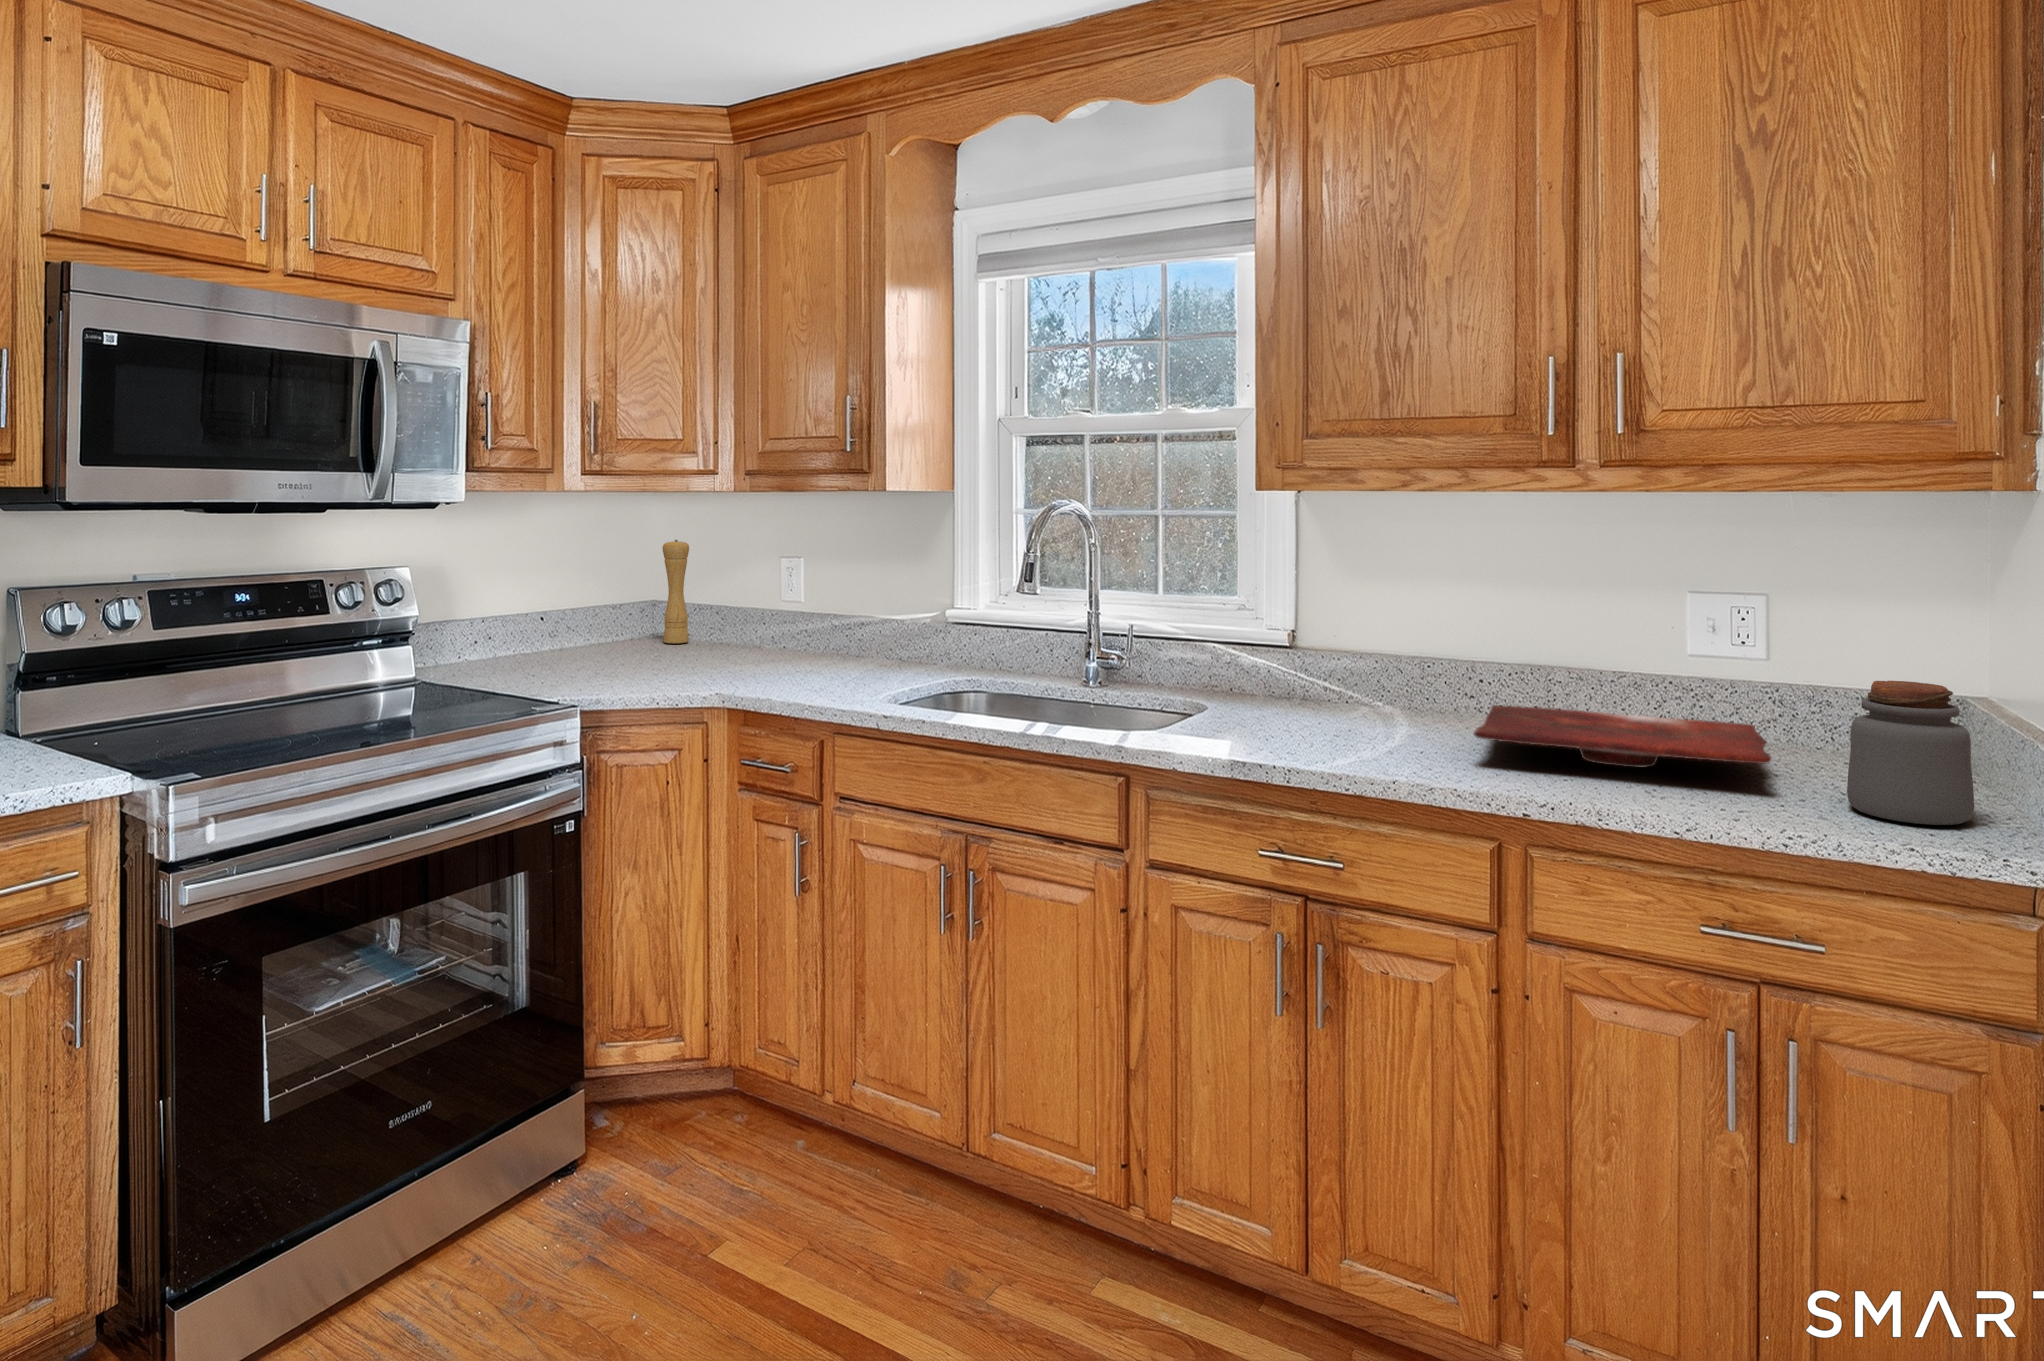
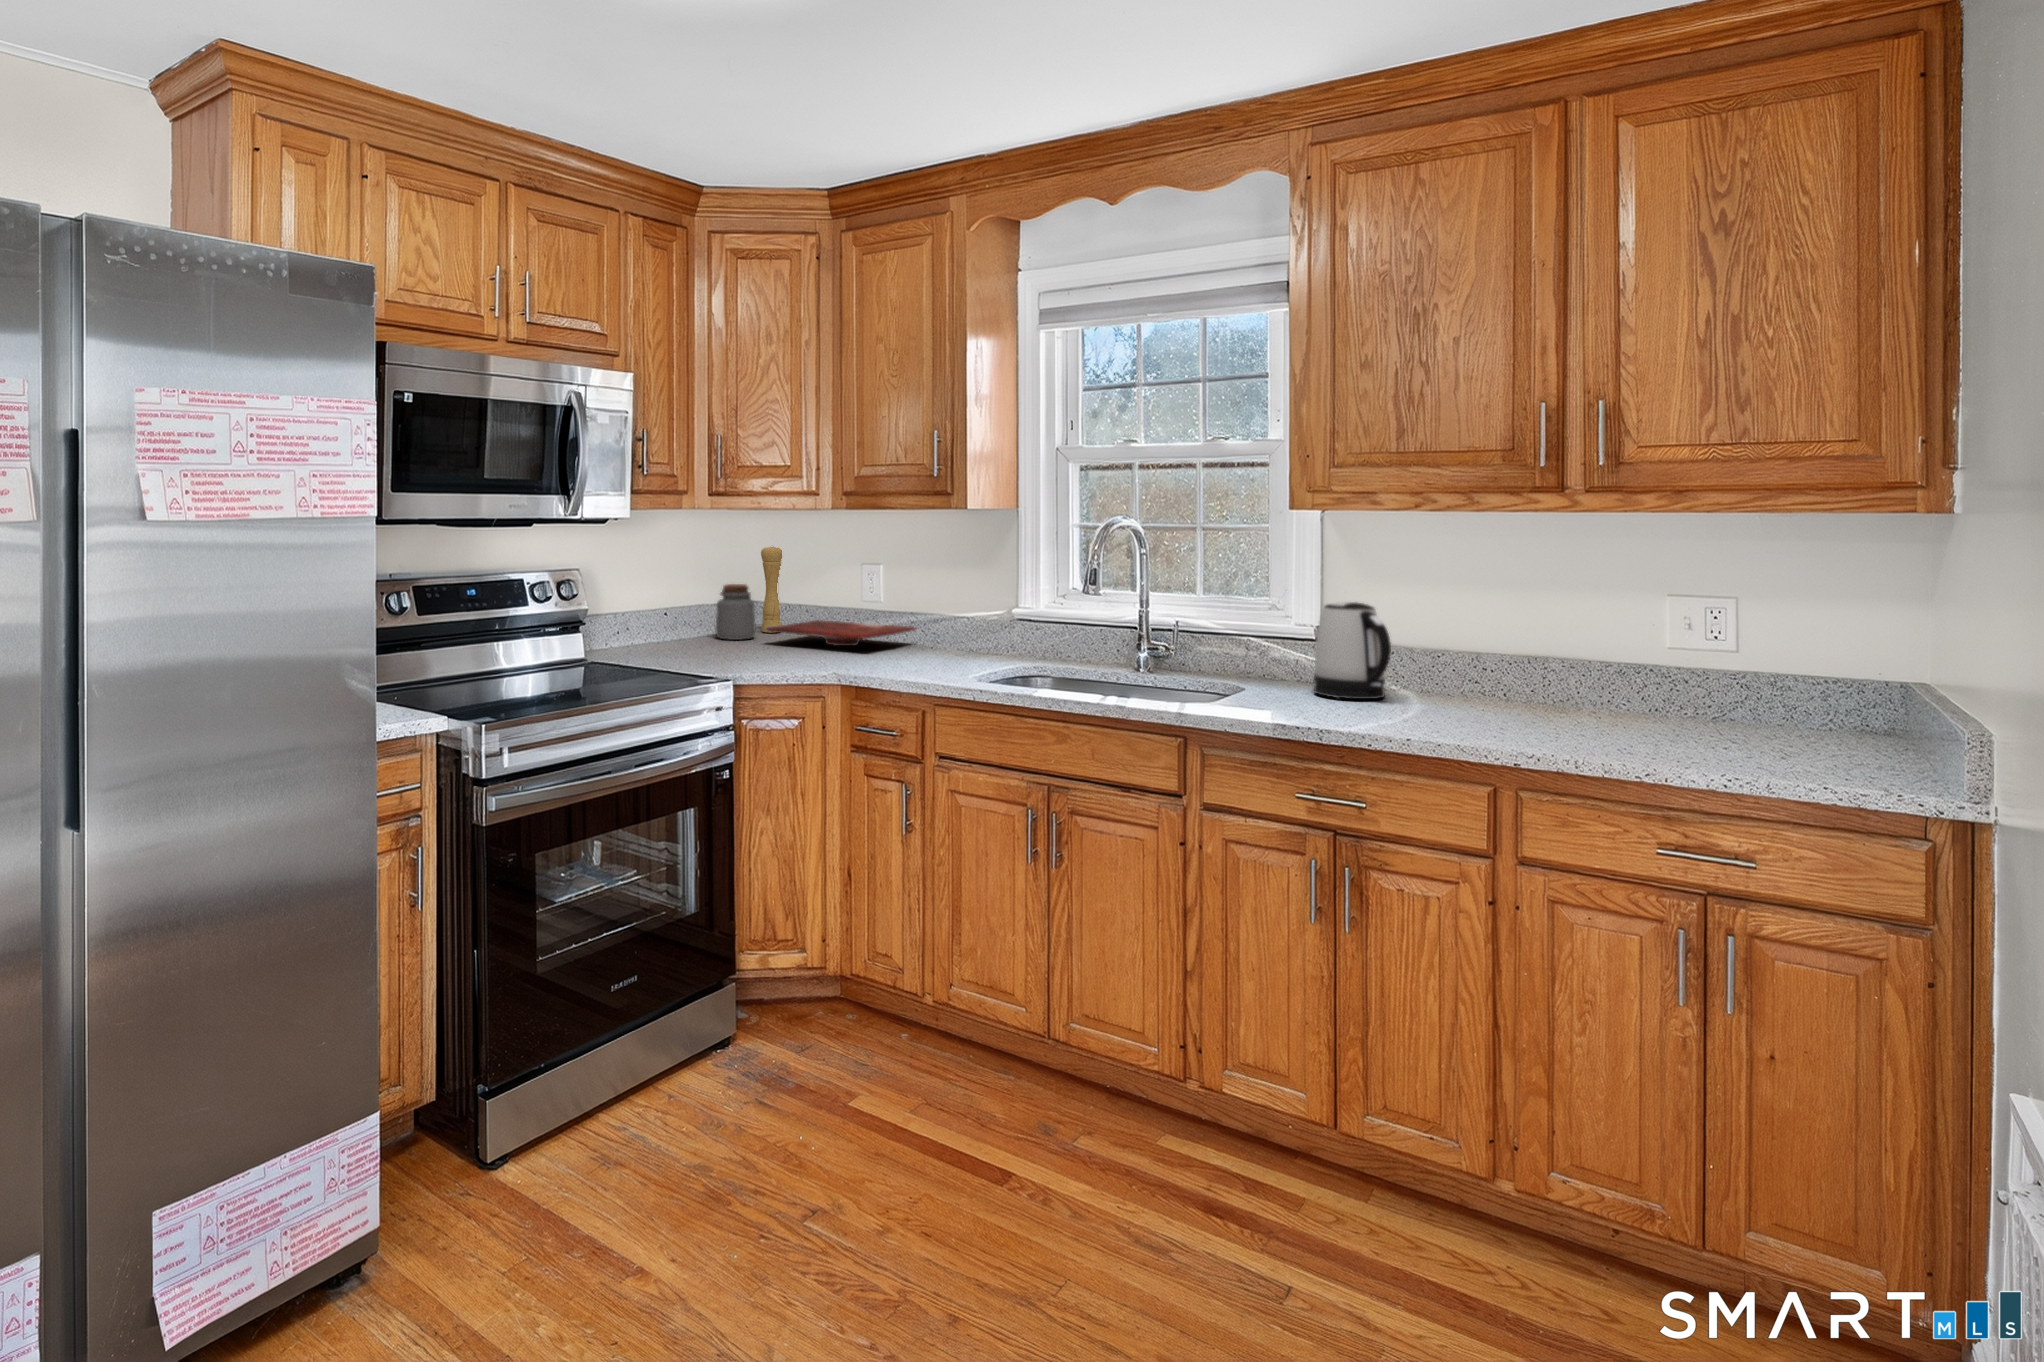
kettle: none [1286,604,1374,724] -> present [1314,602,1391,699]
jar: present [1847,681,1974,825] -> present [716,584,756,640]
cutting board: present [1474,705,1771,768] -> present [766,620,916,646]

